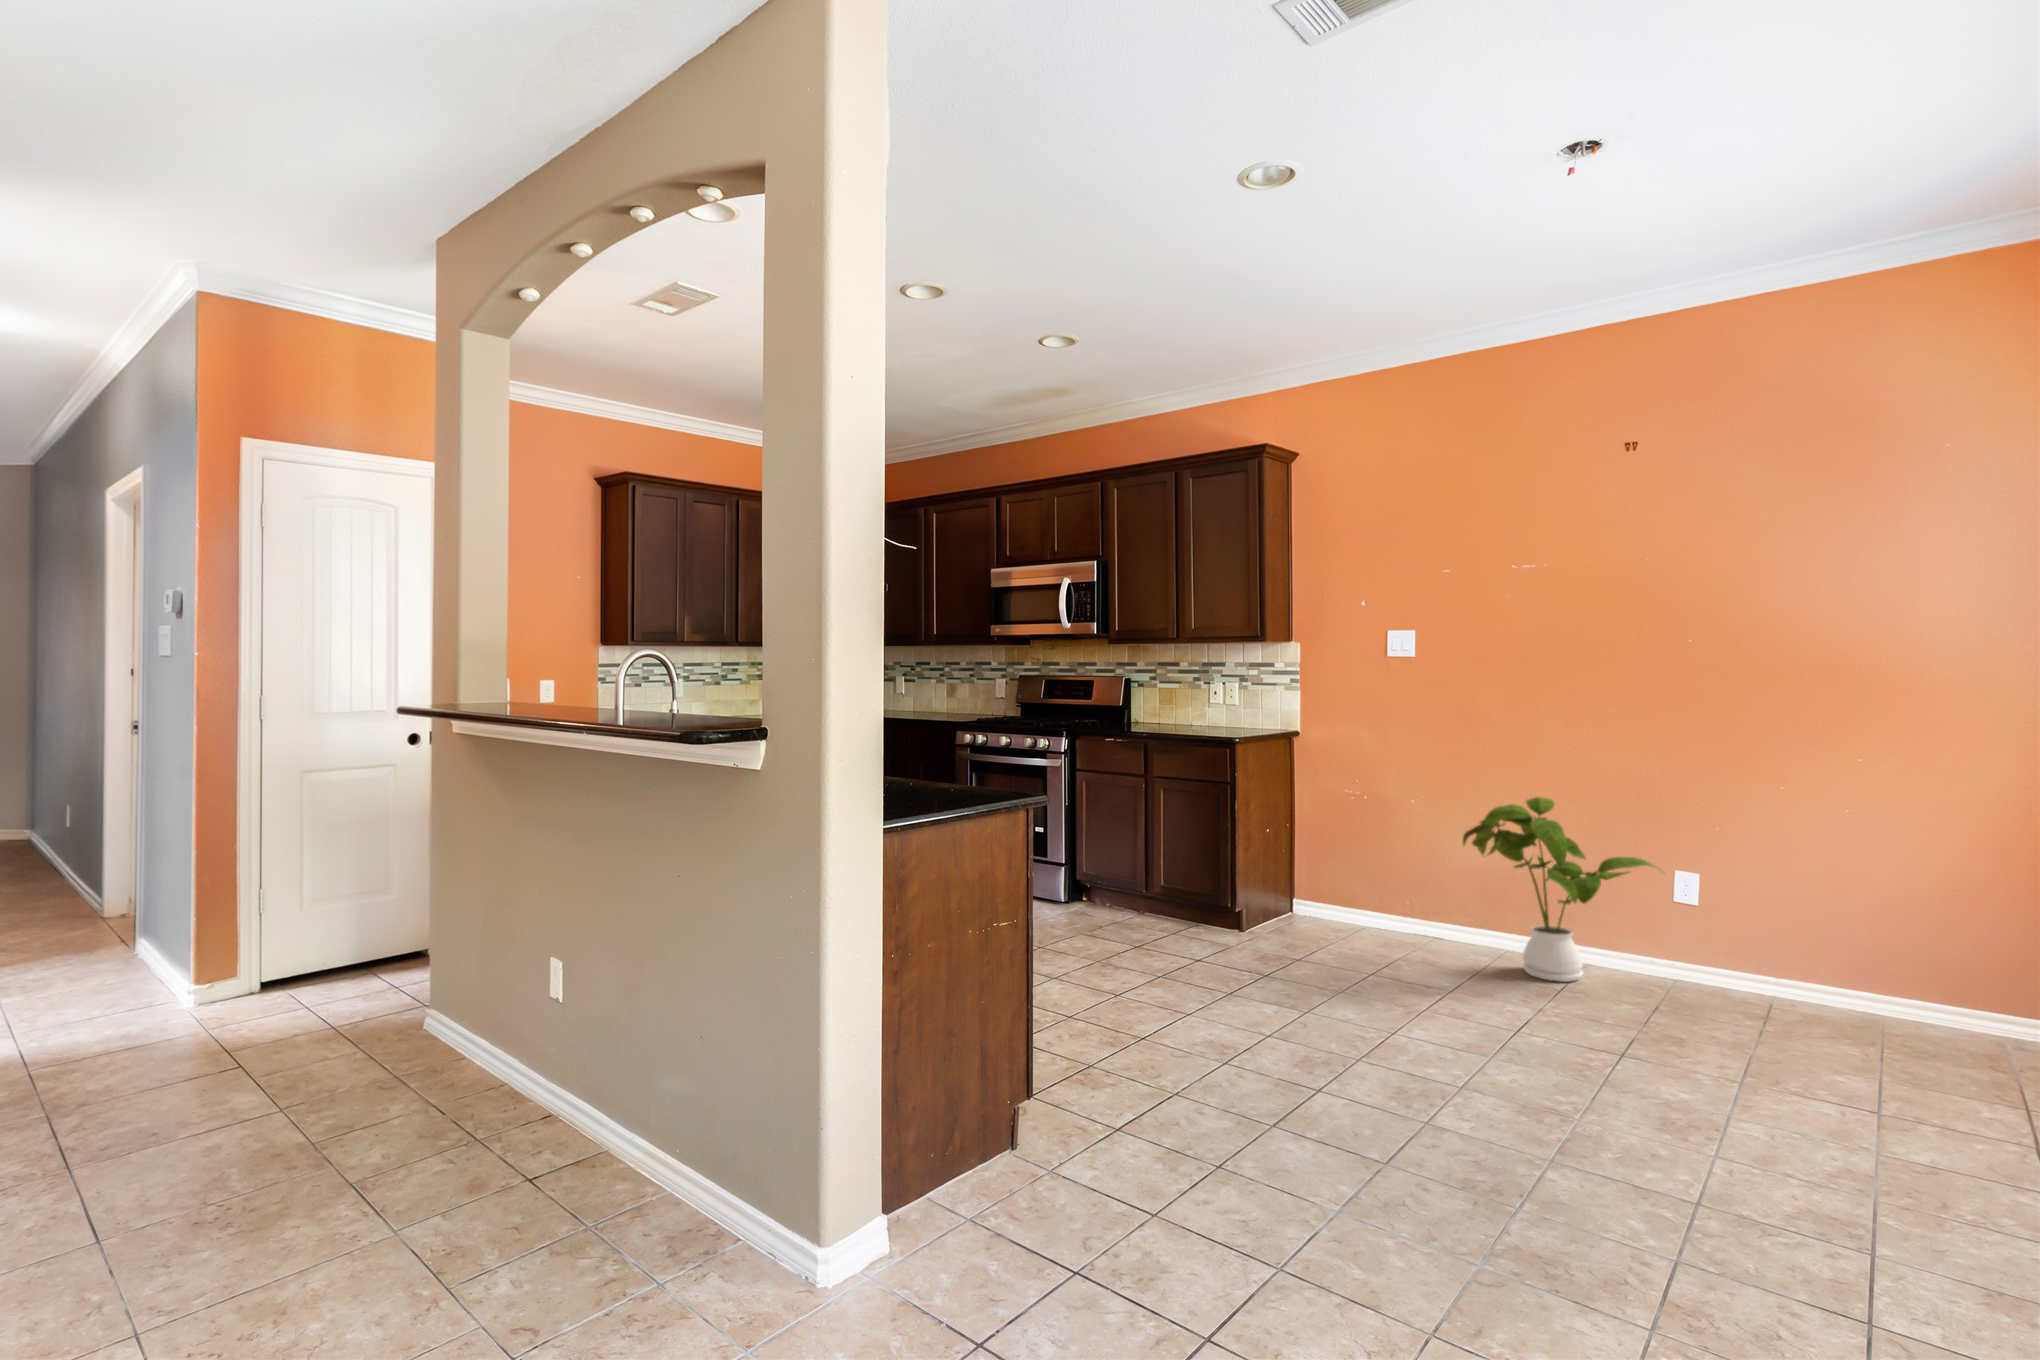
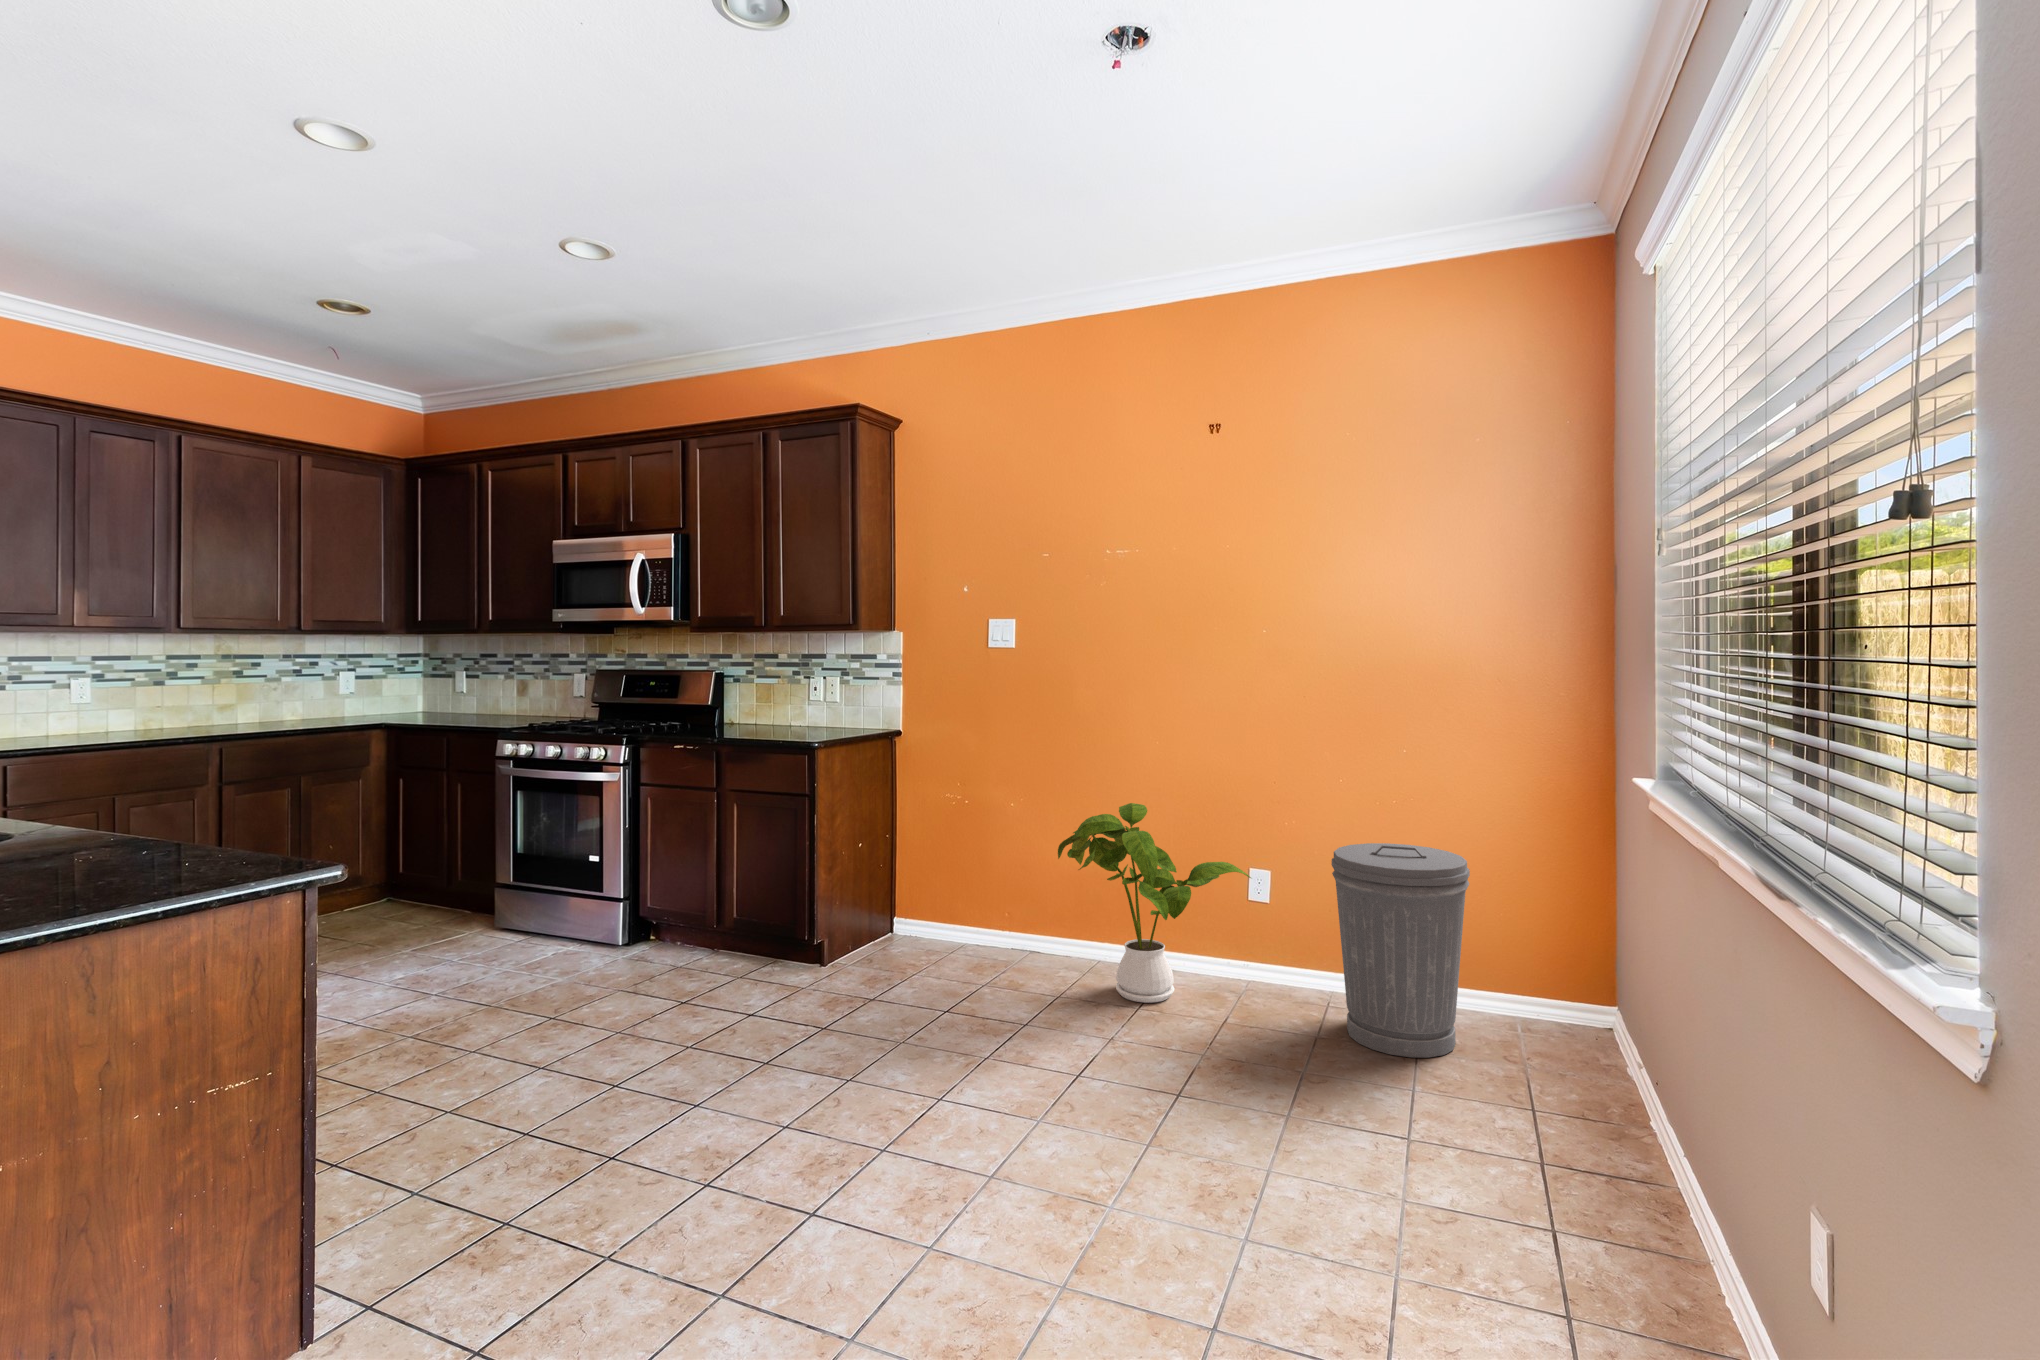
trash can: none [1753,844,1912,1047] -> present [1331,843,1470,1058]

